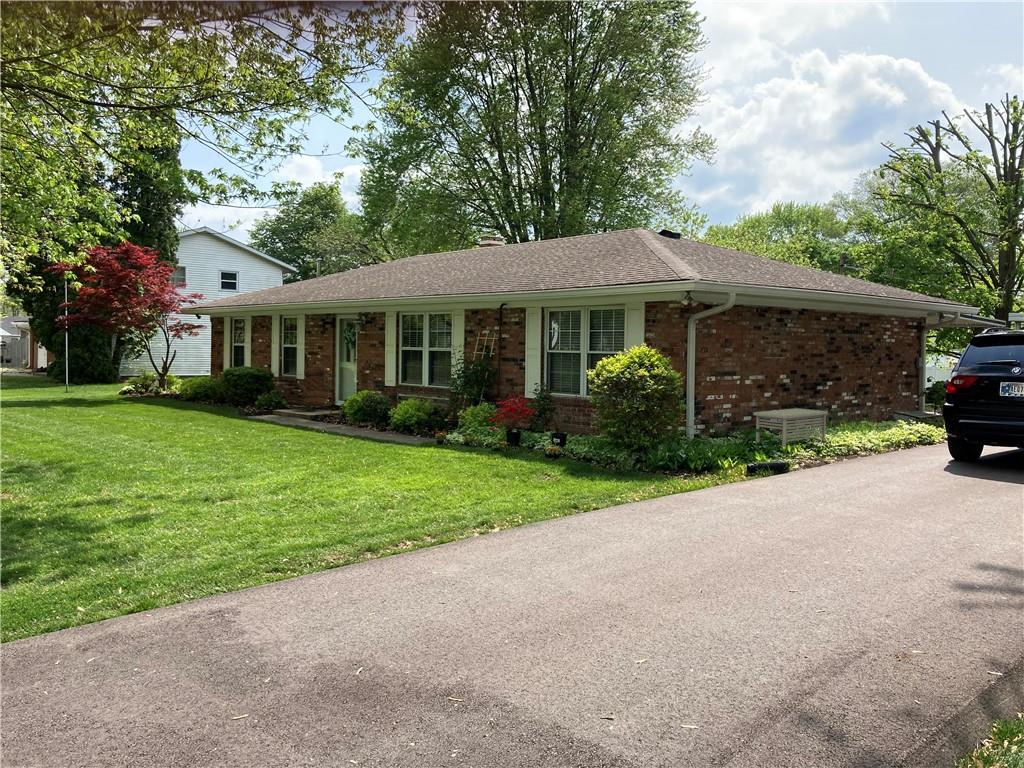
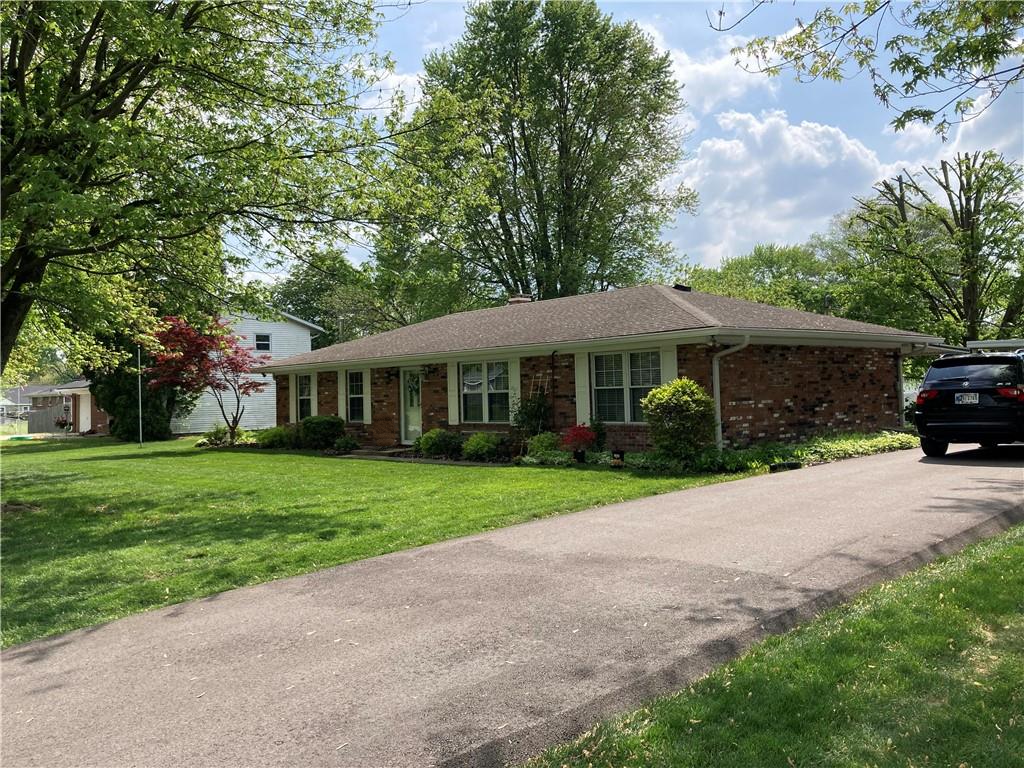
storage bench: present [753,408,828,447] -> none [767,425,826,454]

